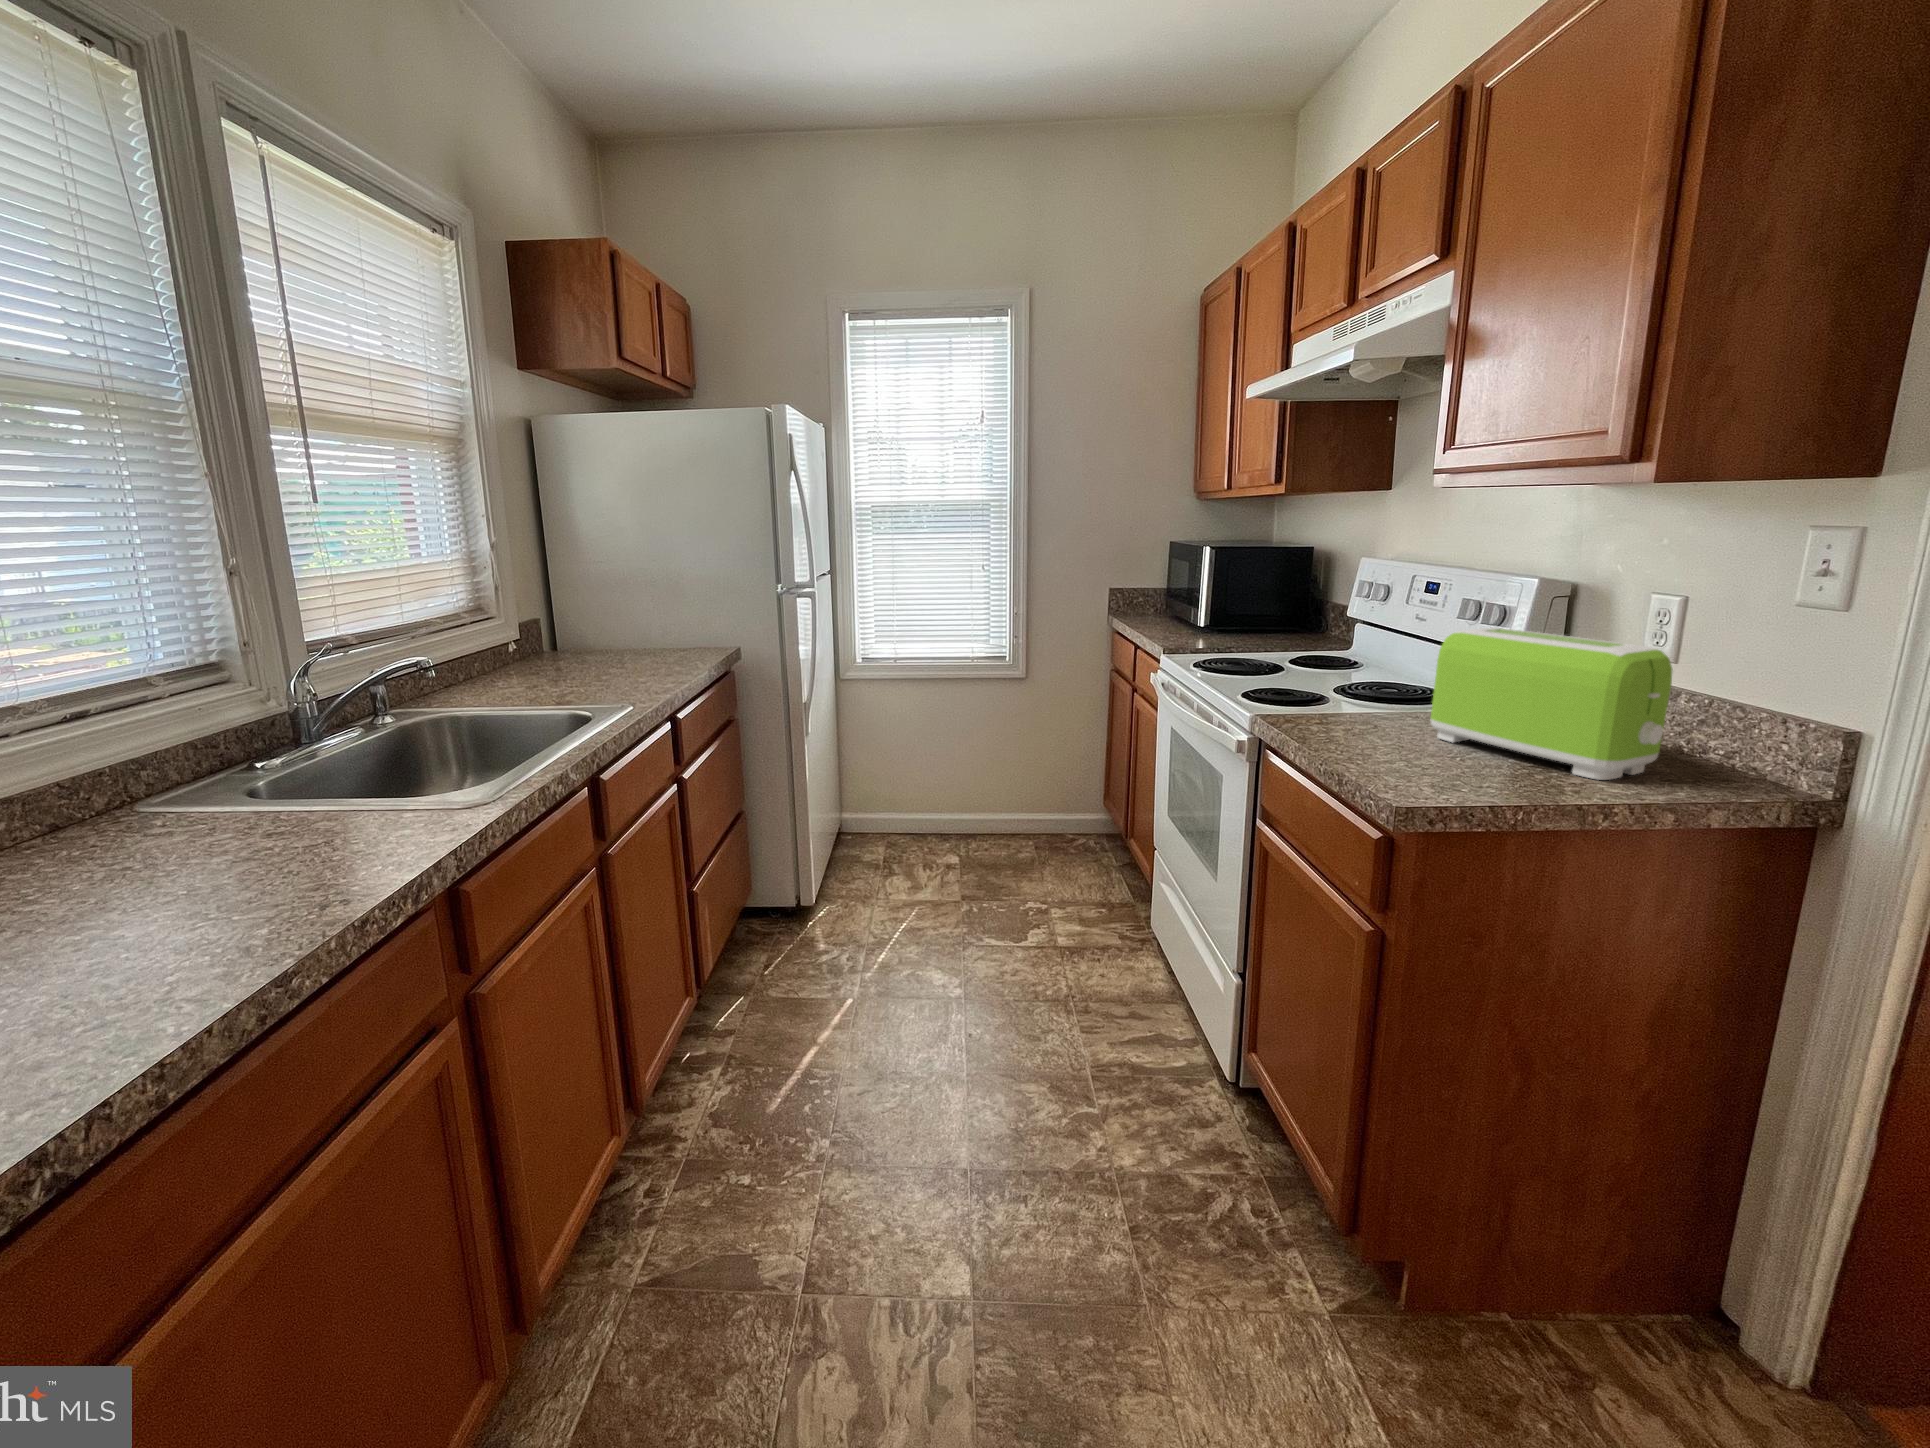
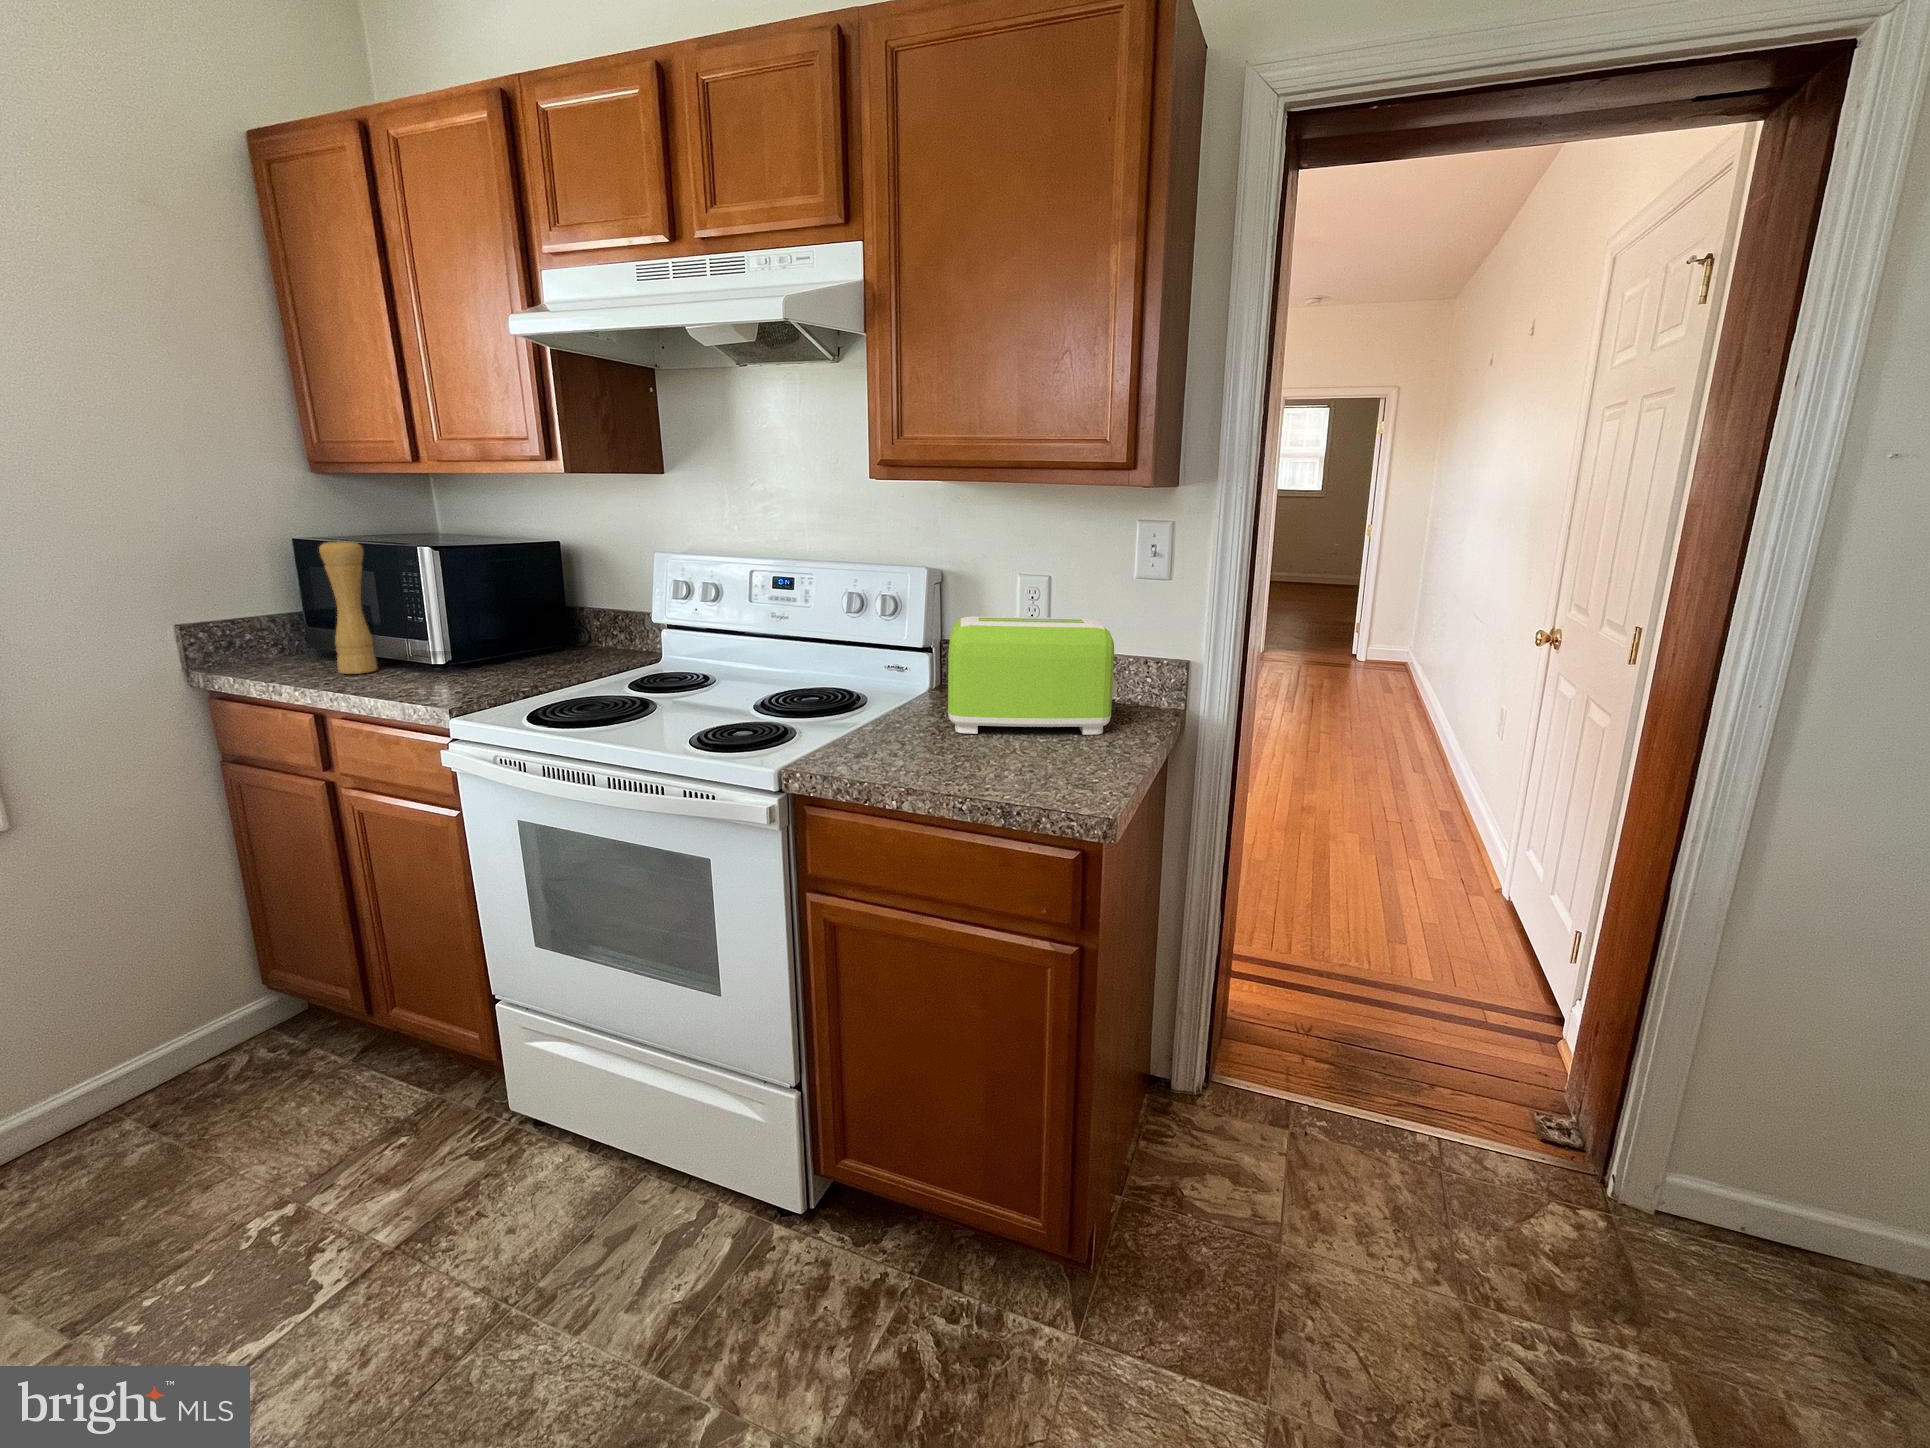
pepper mill: none [1155,544,1180,628] -> present [319,539,377,674]

